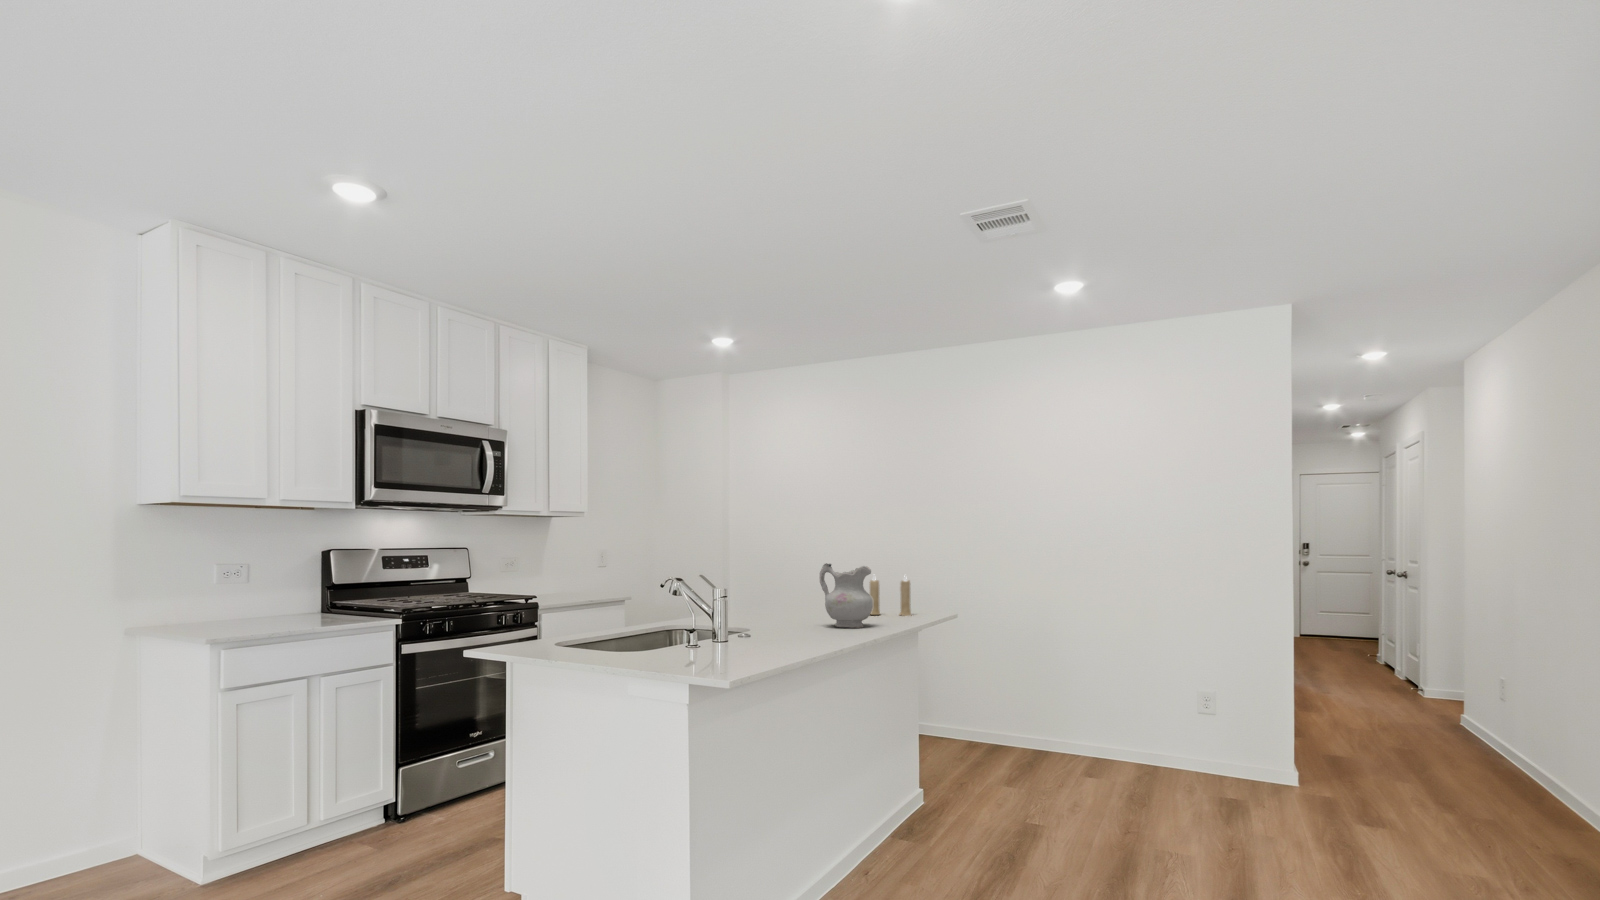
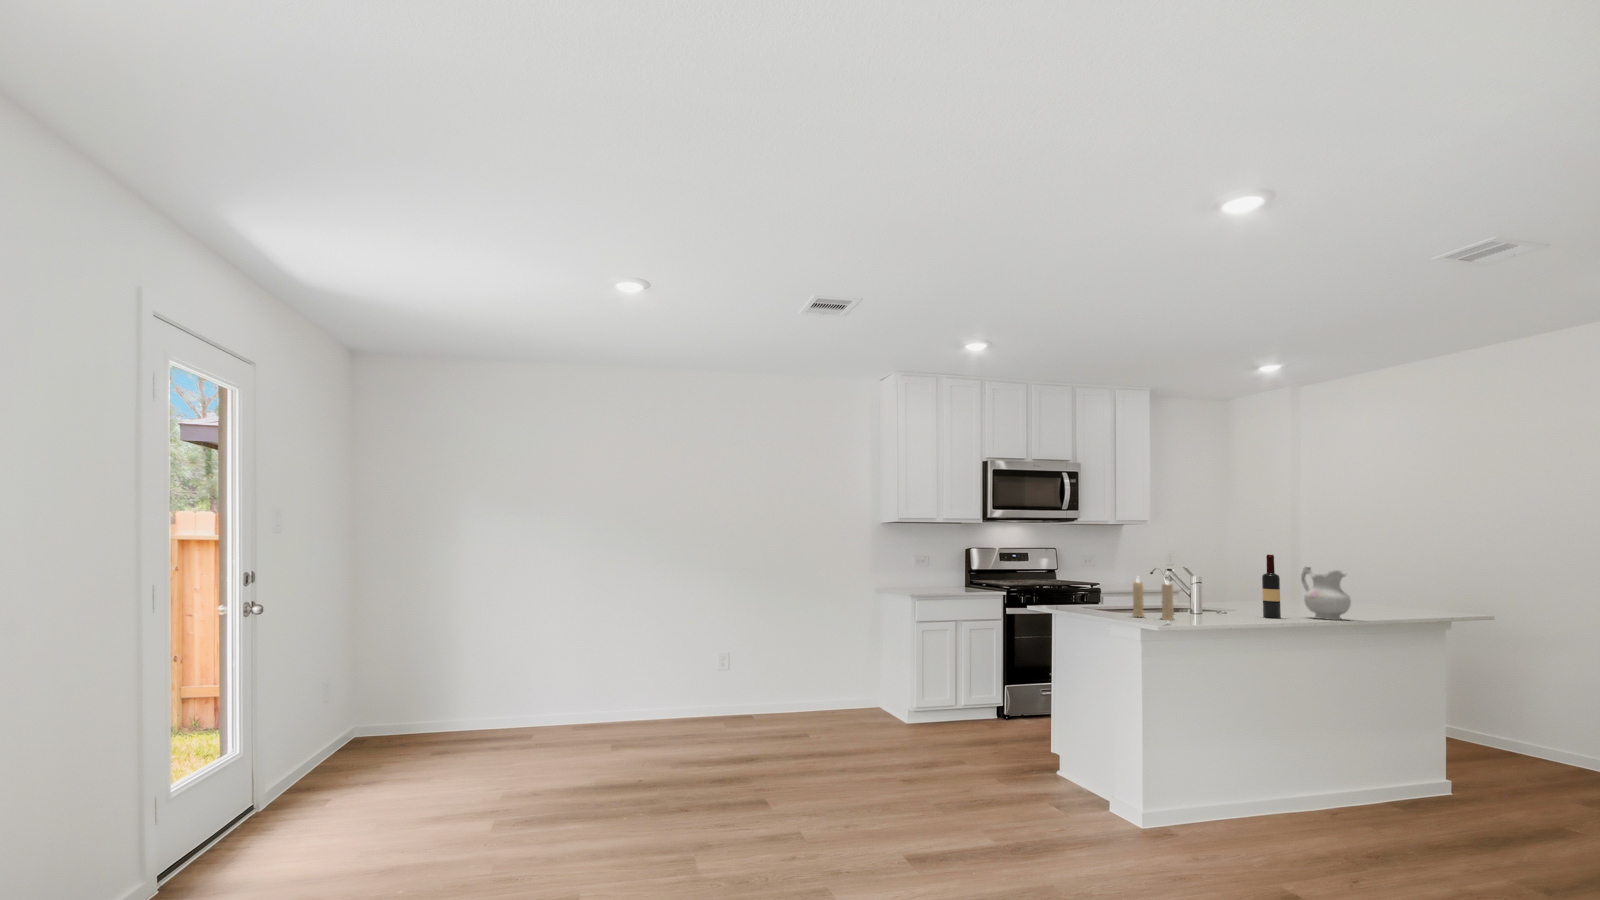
wine bottle: none [794,552,814,635] -> present [1262,555,1281,618]
candle: present [870,576,911,616] -> present [1132,577,1174,620]

